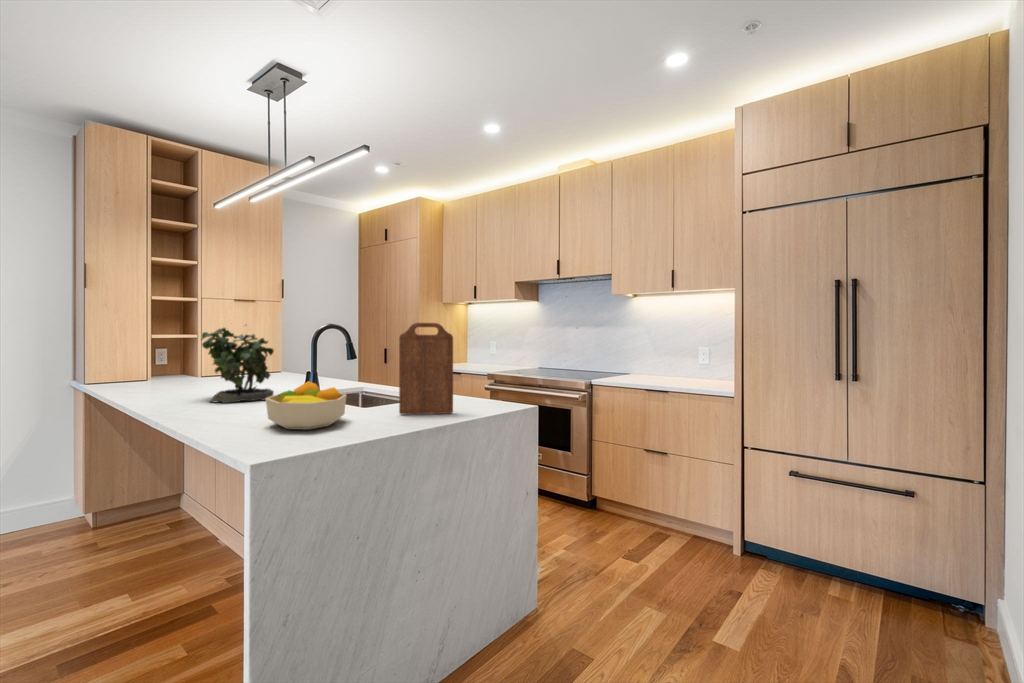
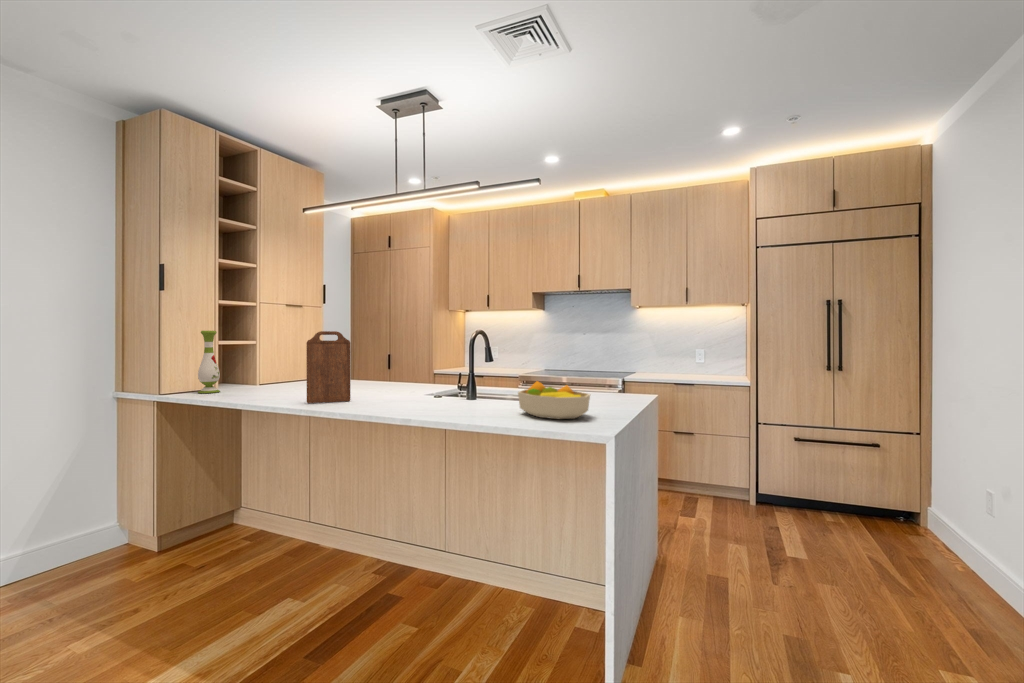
cutting board: present [399,323,453,415] -> present [306,331,350,403]
vase: none [116,325,139,384] -> present [198,331,220,393]
potted plant: present [202,328,274,403] -> none [371,331,443,404]

